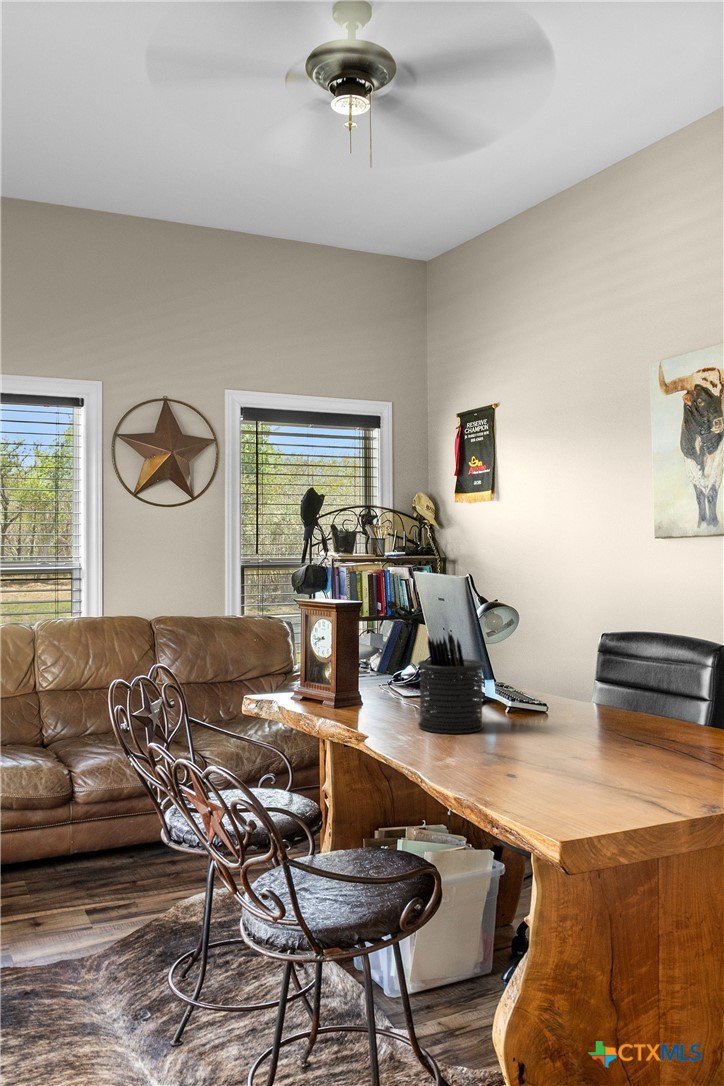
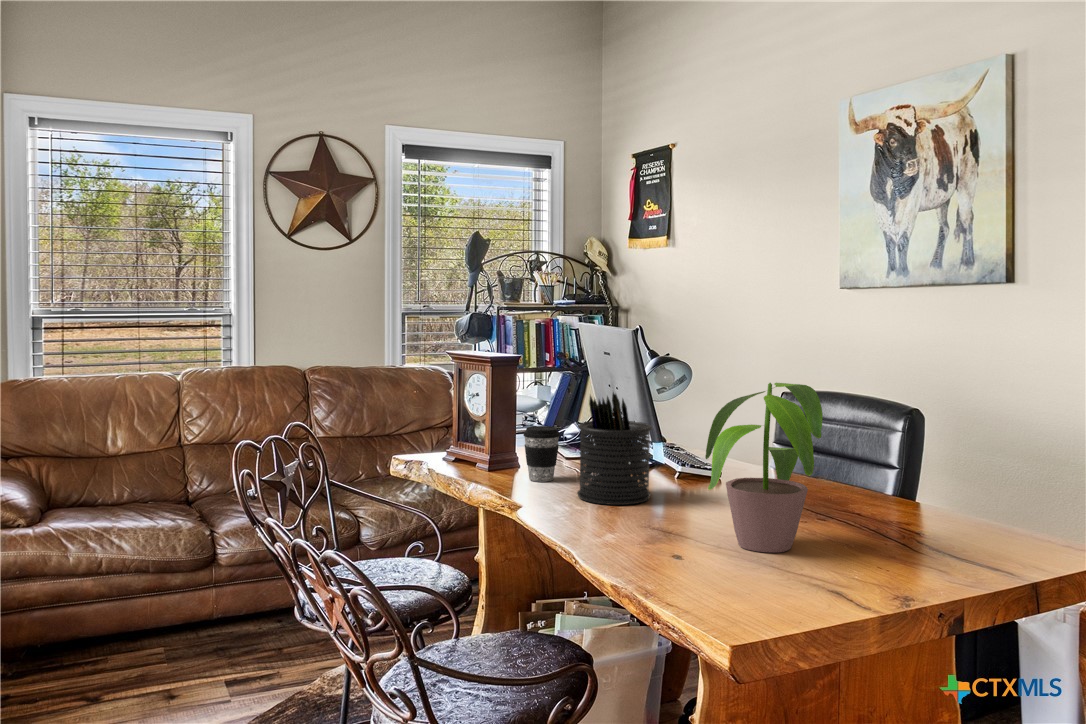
potted plant: none [507,620,662,769] -> present [705,383,823,553]
coffee cup: none [368,665,401,715] -> present [523,426,560,482]

